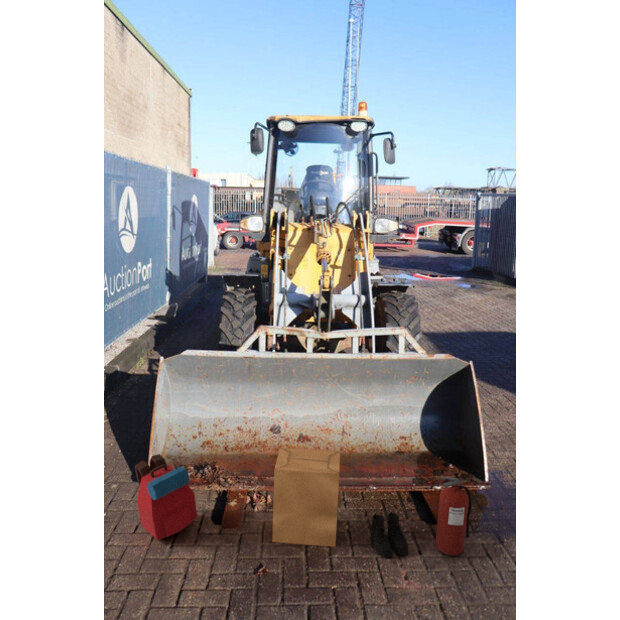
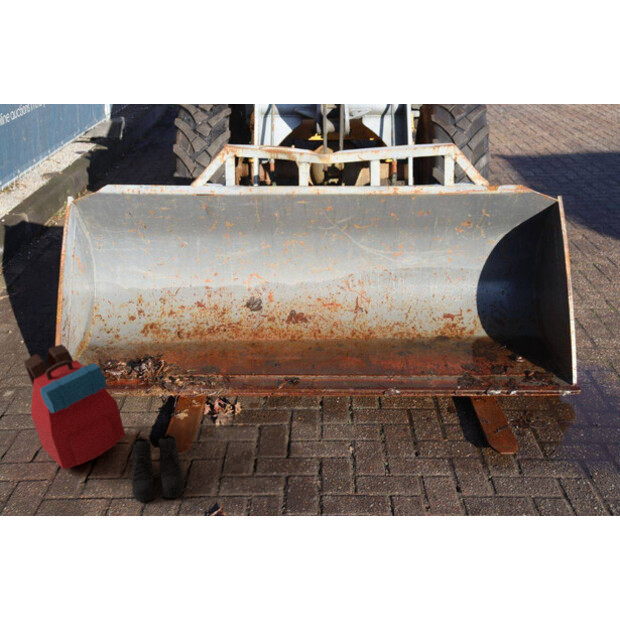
cardboard box: present [272,448,340,547] -> none [233,334,340,479]
fire extinguisher: present [436,476,472,556] -> none [486,377,544,493]
boots: present [371,512,408,557] -> present [132,434,183,501]

